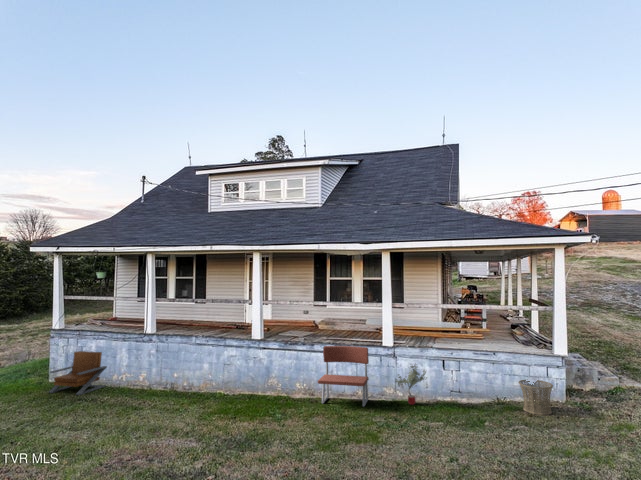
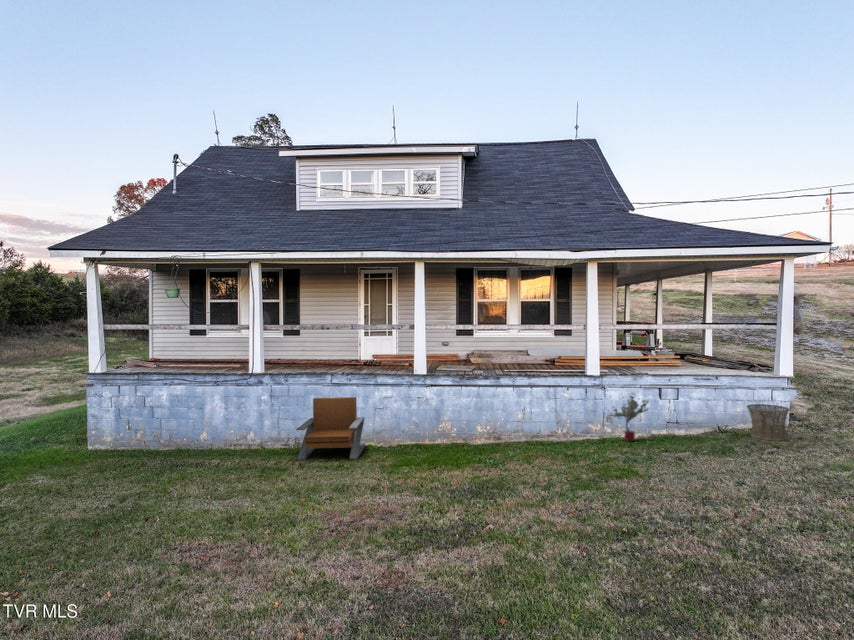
bench: present [318,346,369,406] -> none [517,377,585,448]
lounge chair: present [49,351,107,395] -> present [296,397,365,460]

